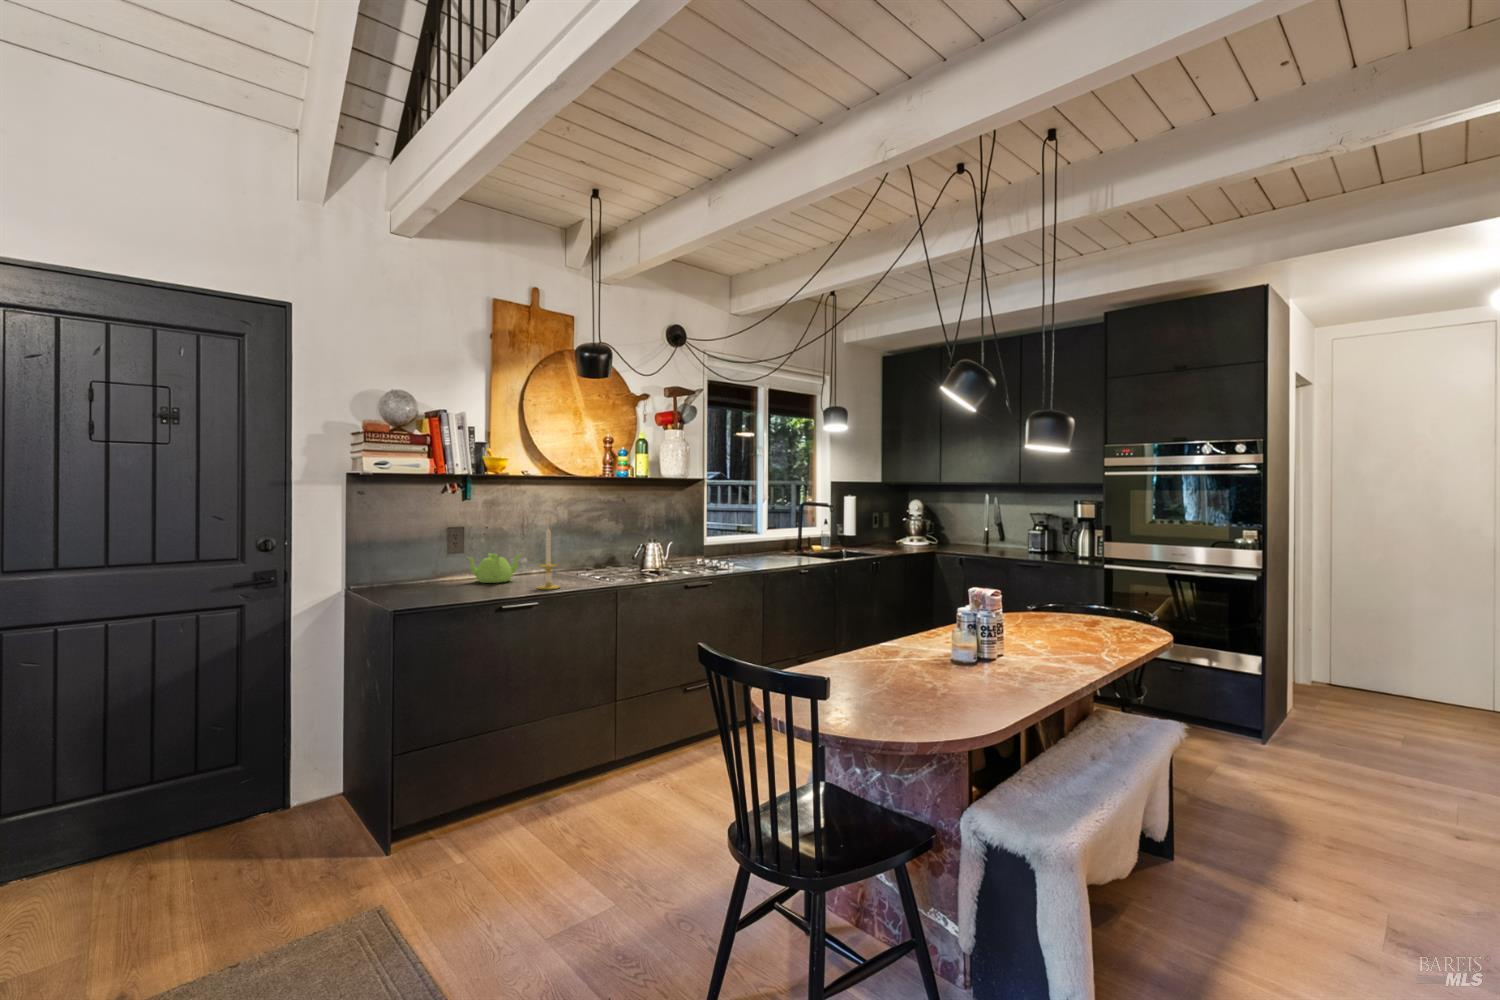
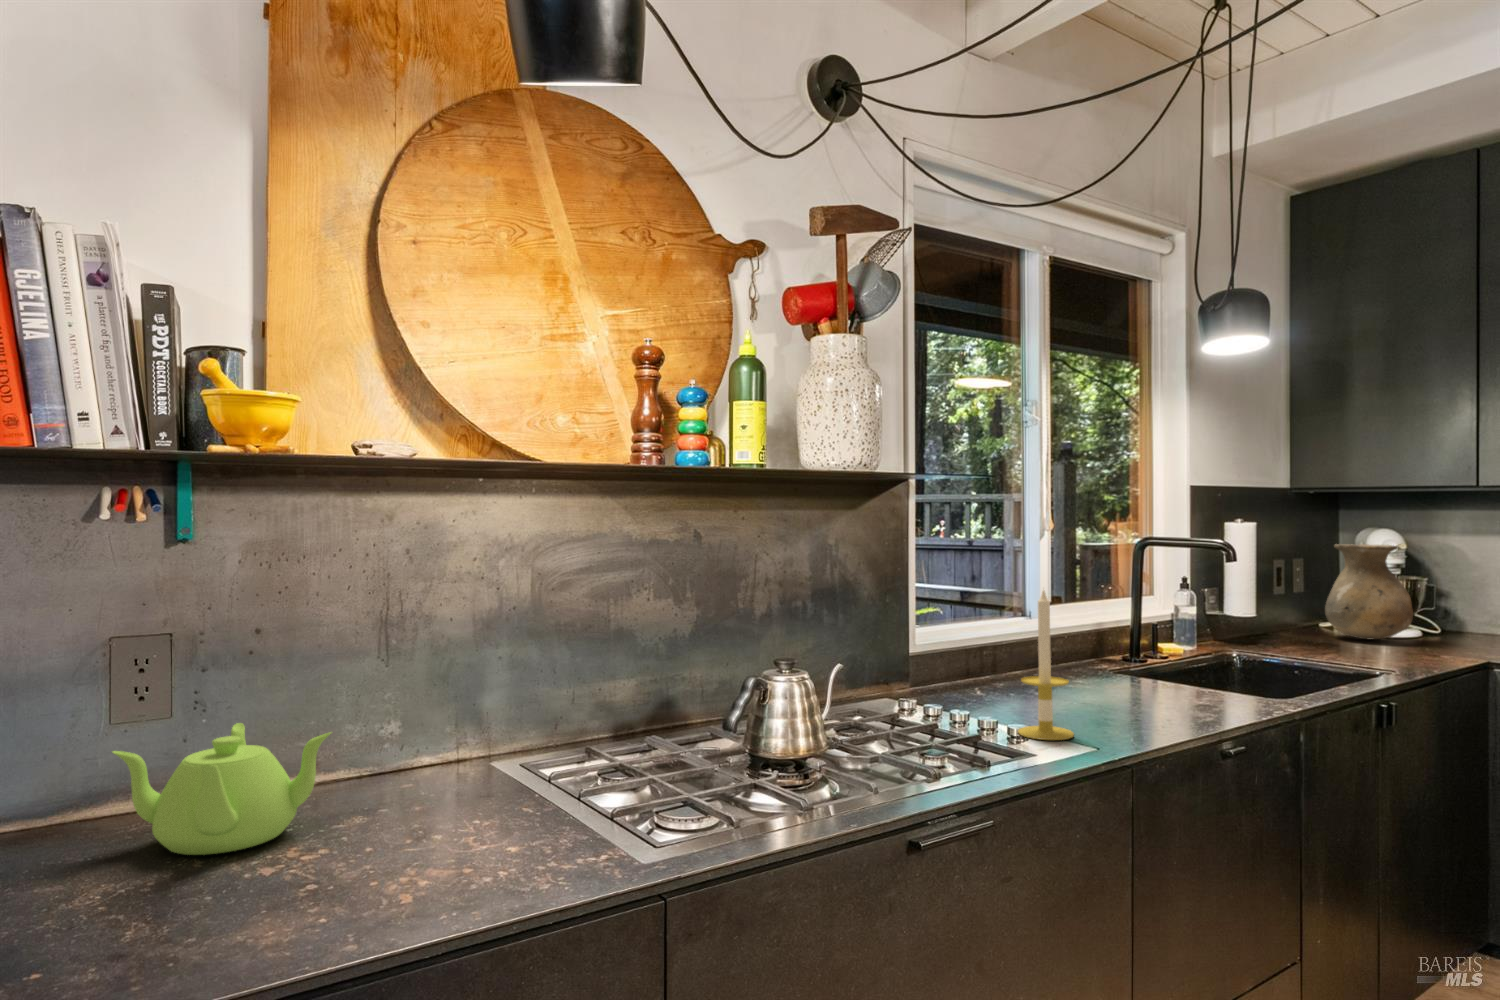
vase: none [886,507,917,546] -> present [1325,544,1413,639]
candle: present [537,528,560,589] -> present [1018,591,1074,740]

